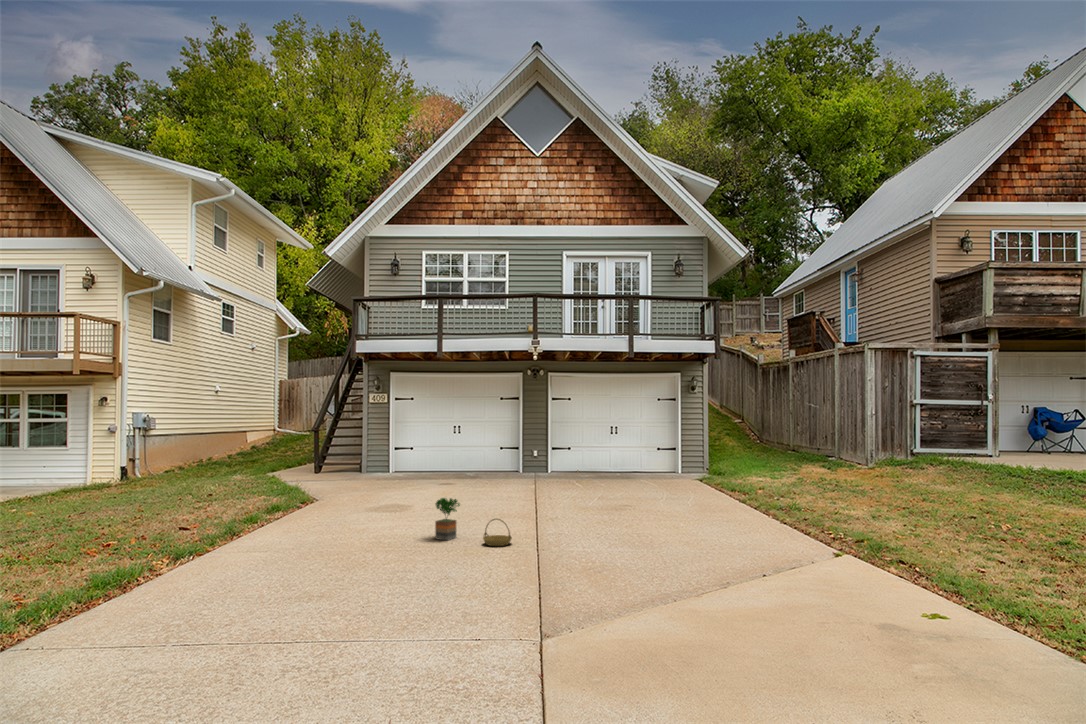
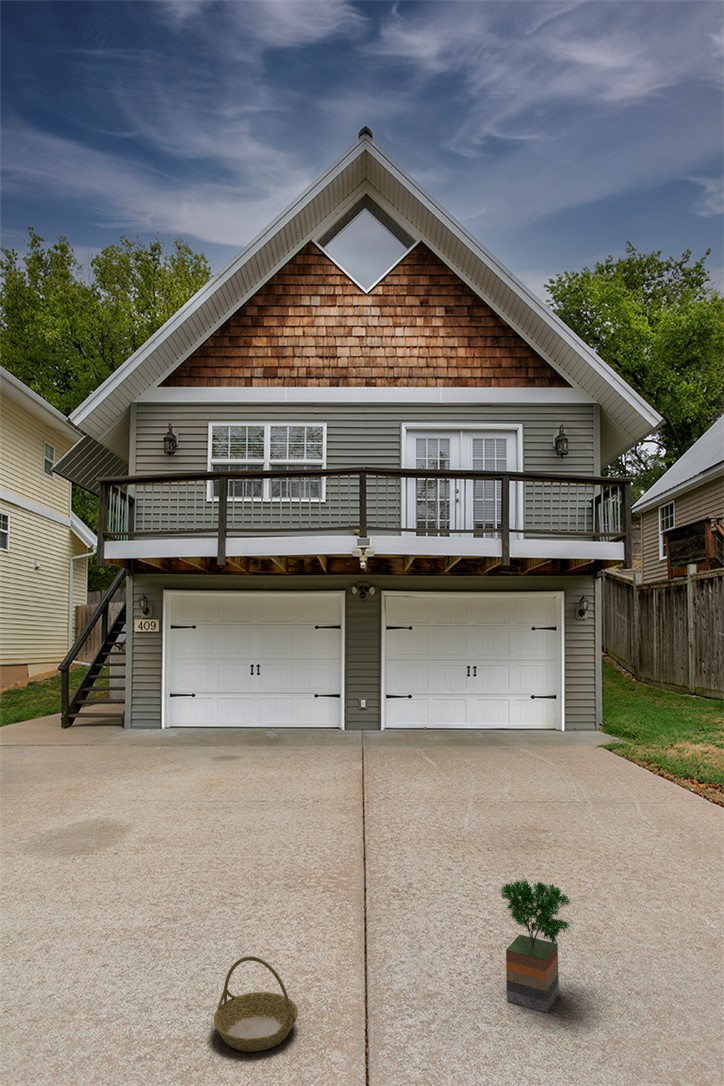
potted tree: present [435,498,460,540] -> present [501,879,570,1013]

